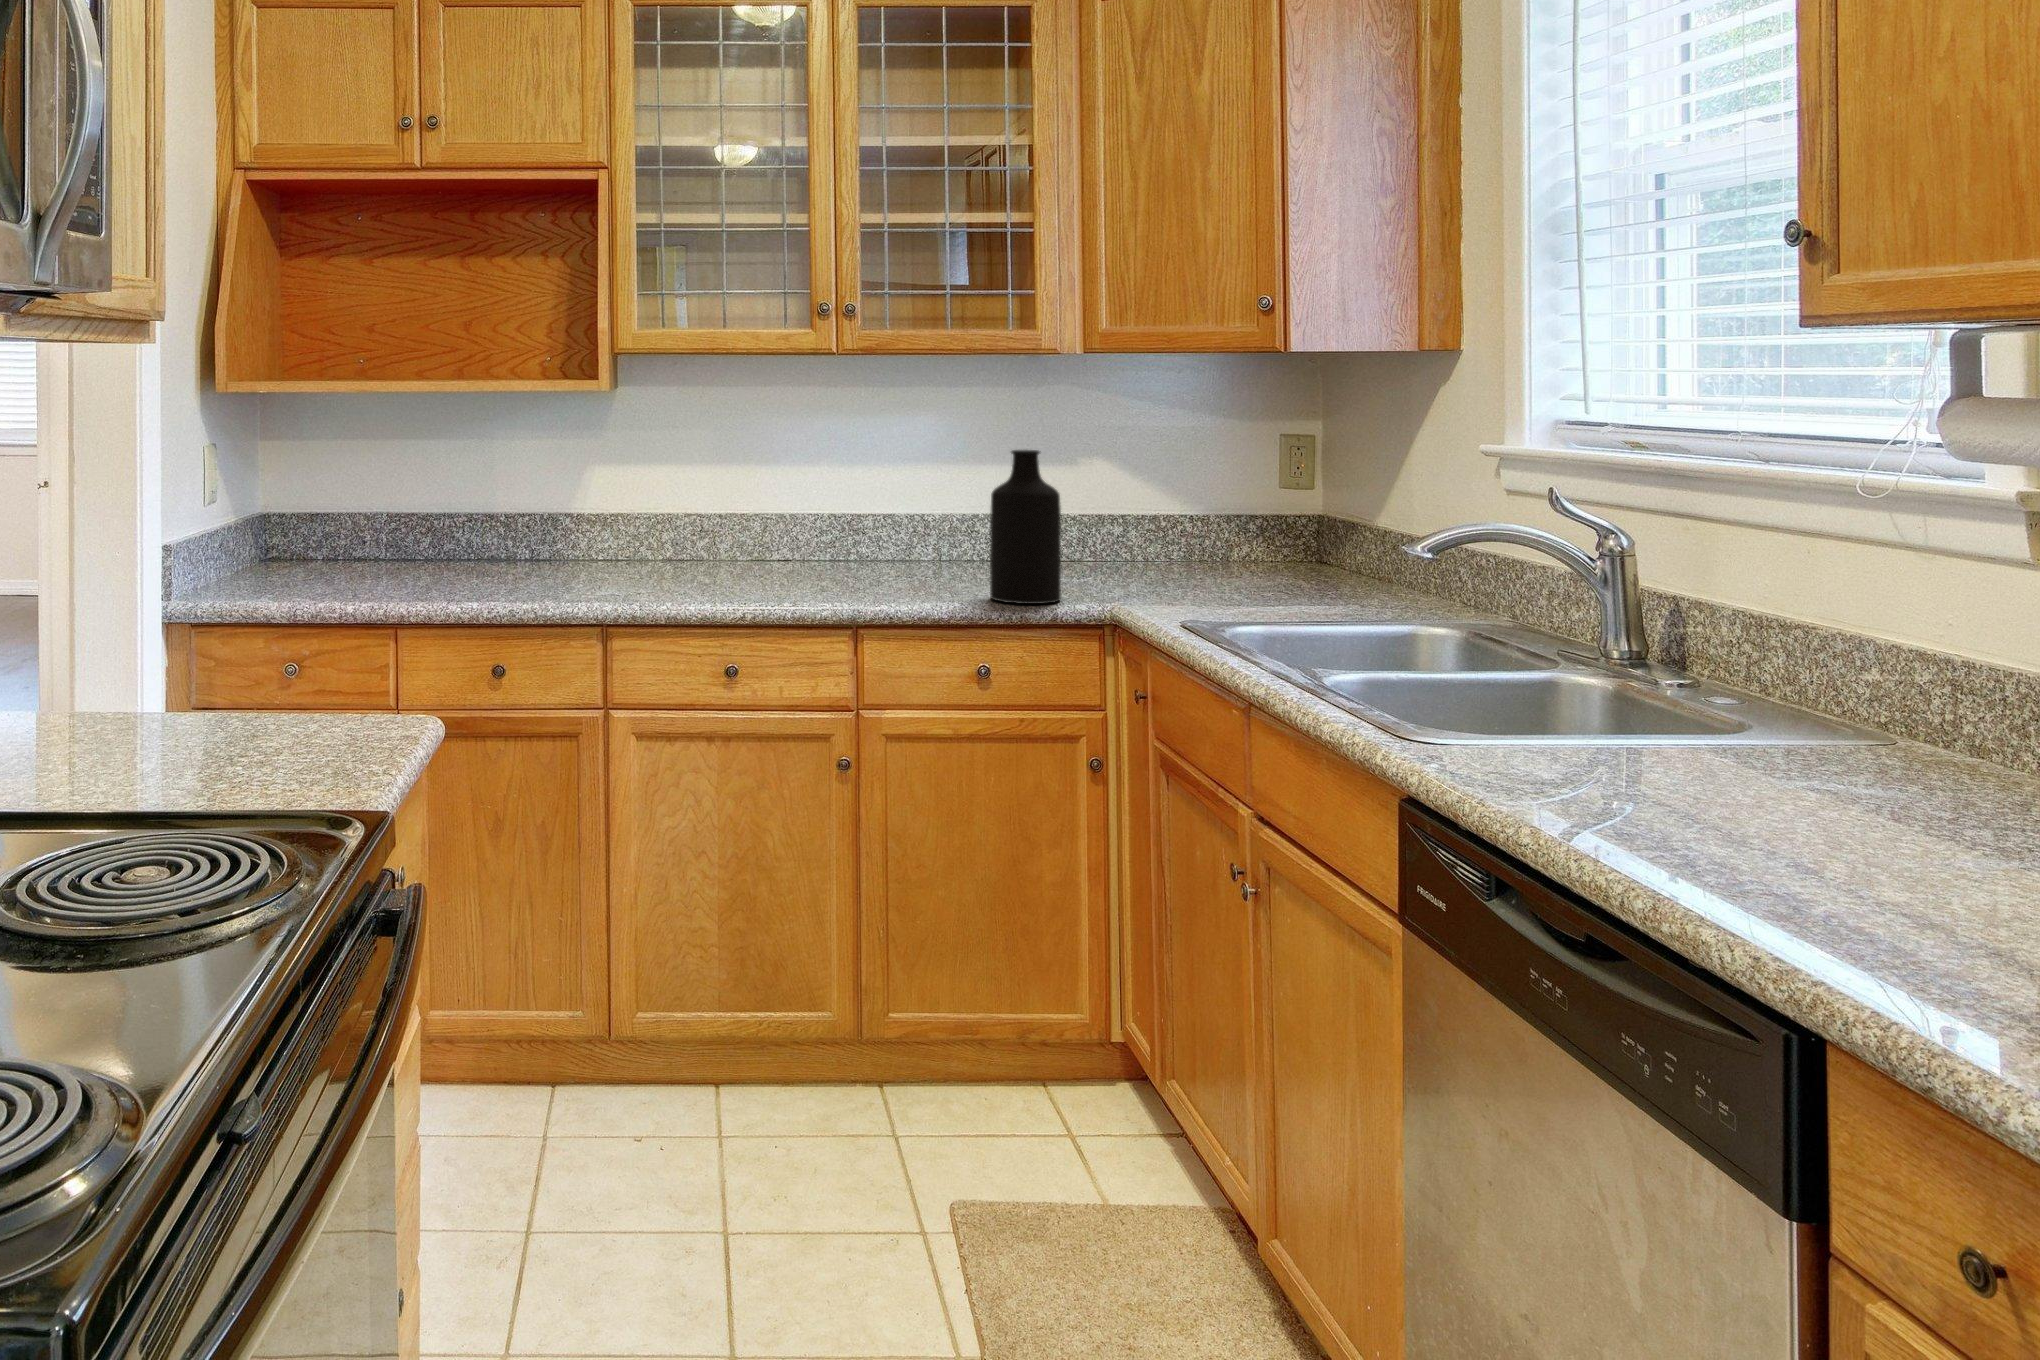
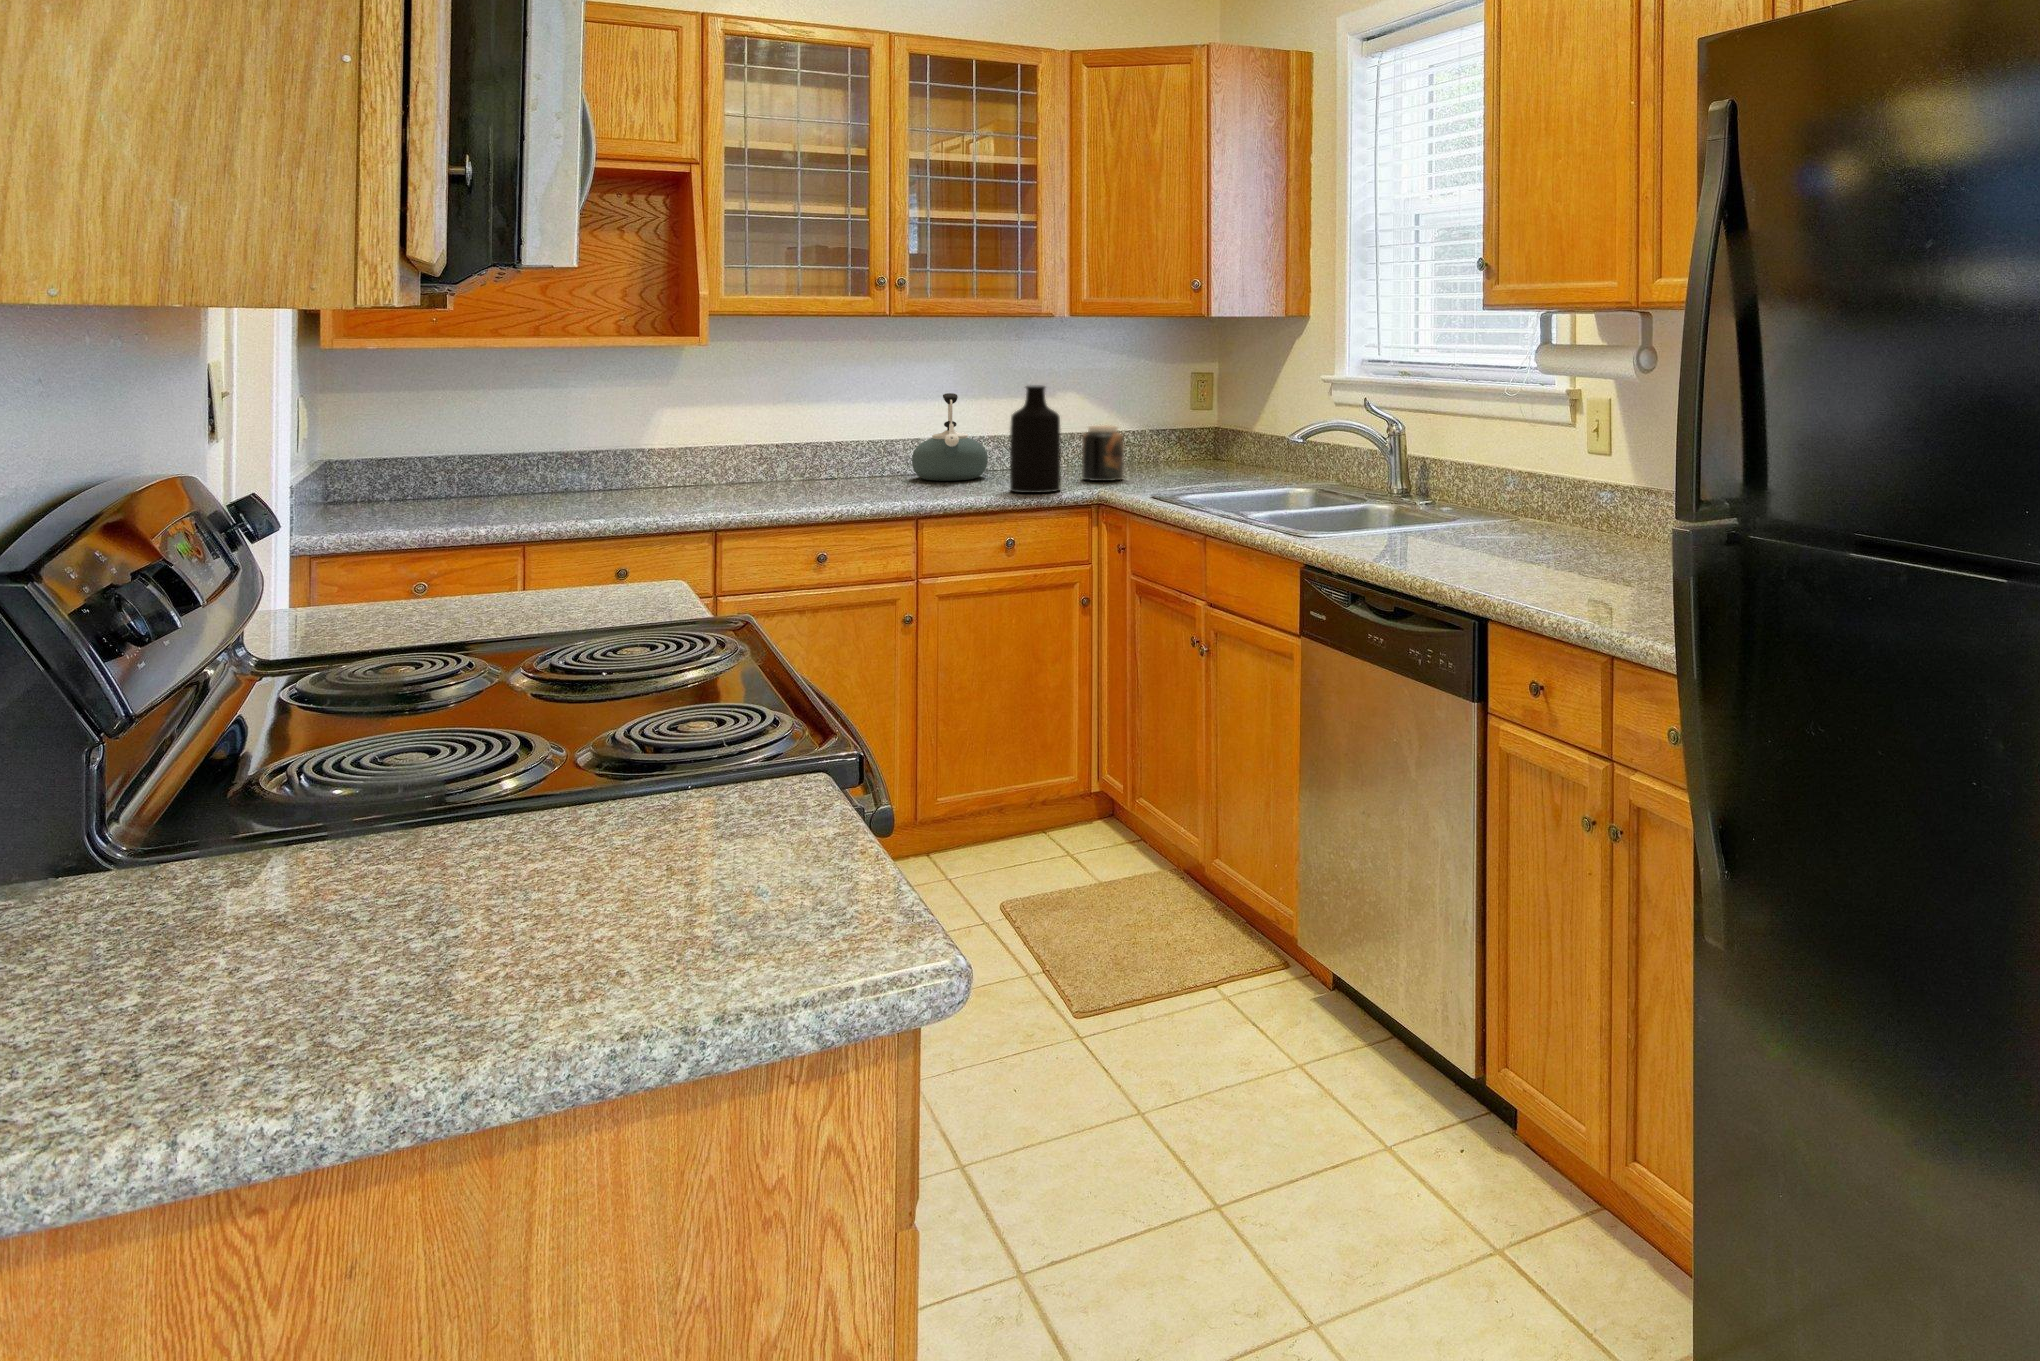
kettle: none [881,456,979,574] -> present [912,393,988,481]
jar: none [1102,507,1162,587] -> present [1082,426,1124,481]

